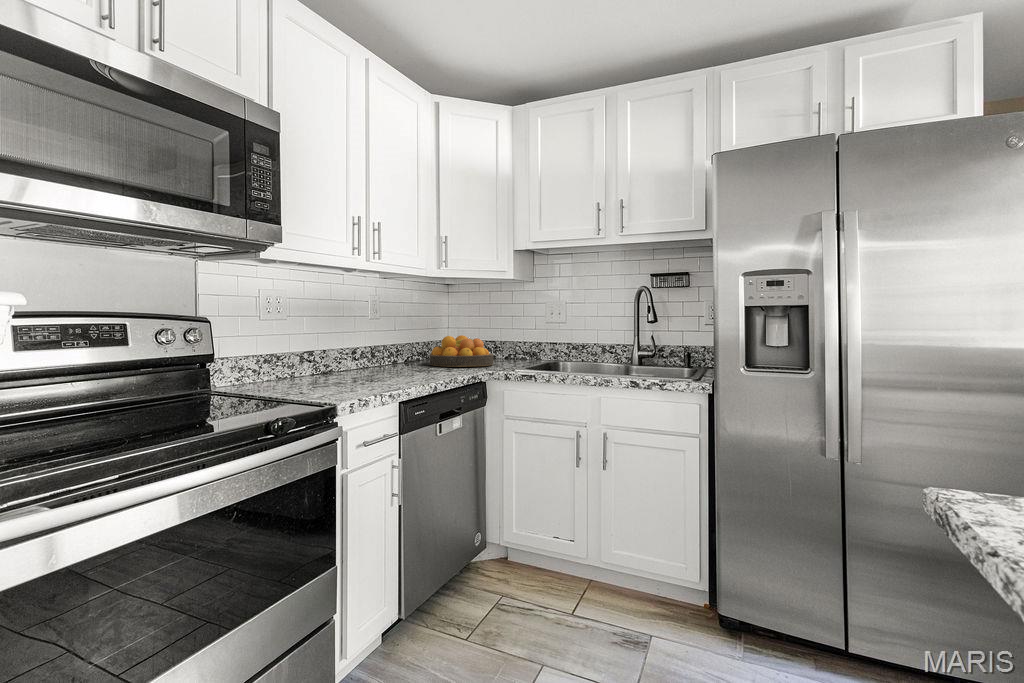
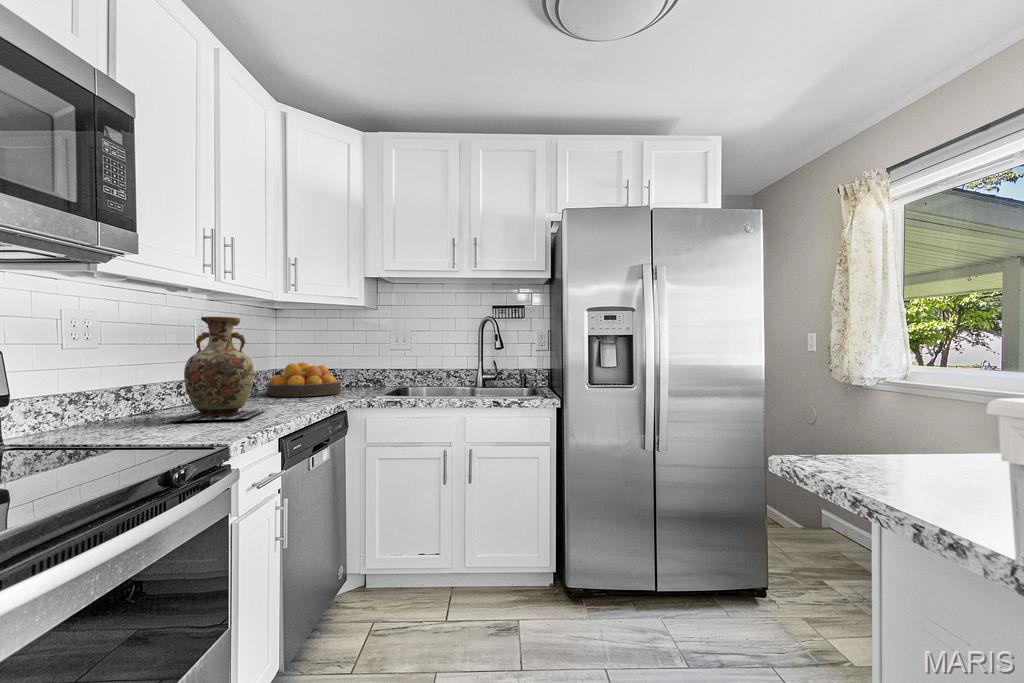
vase: none [323,293,408,383] -> present [168,317,265,422]

